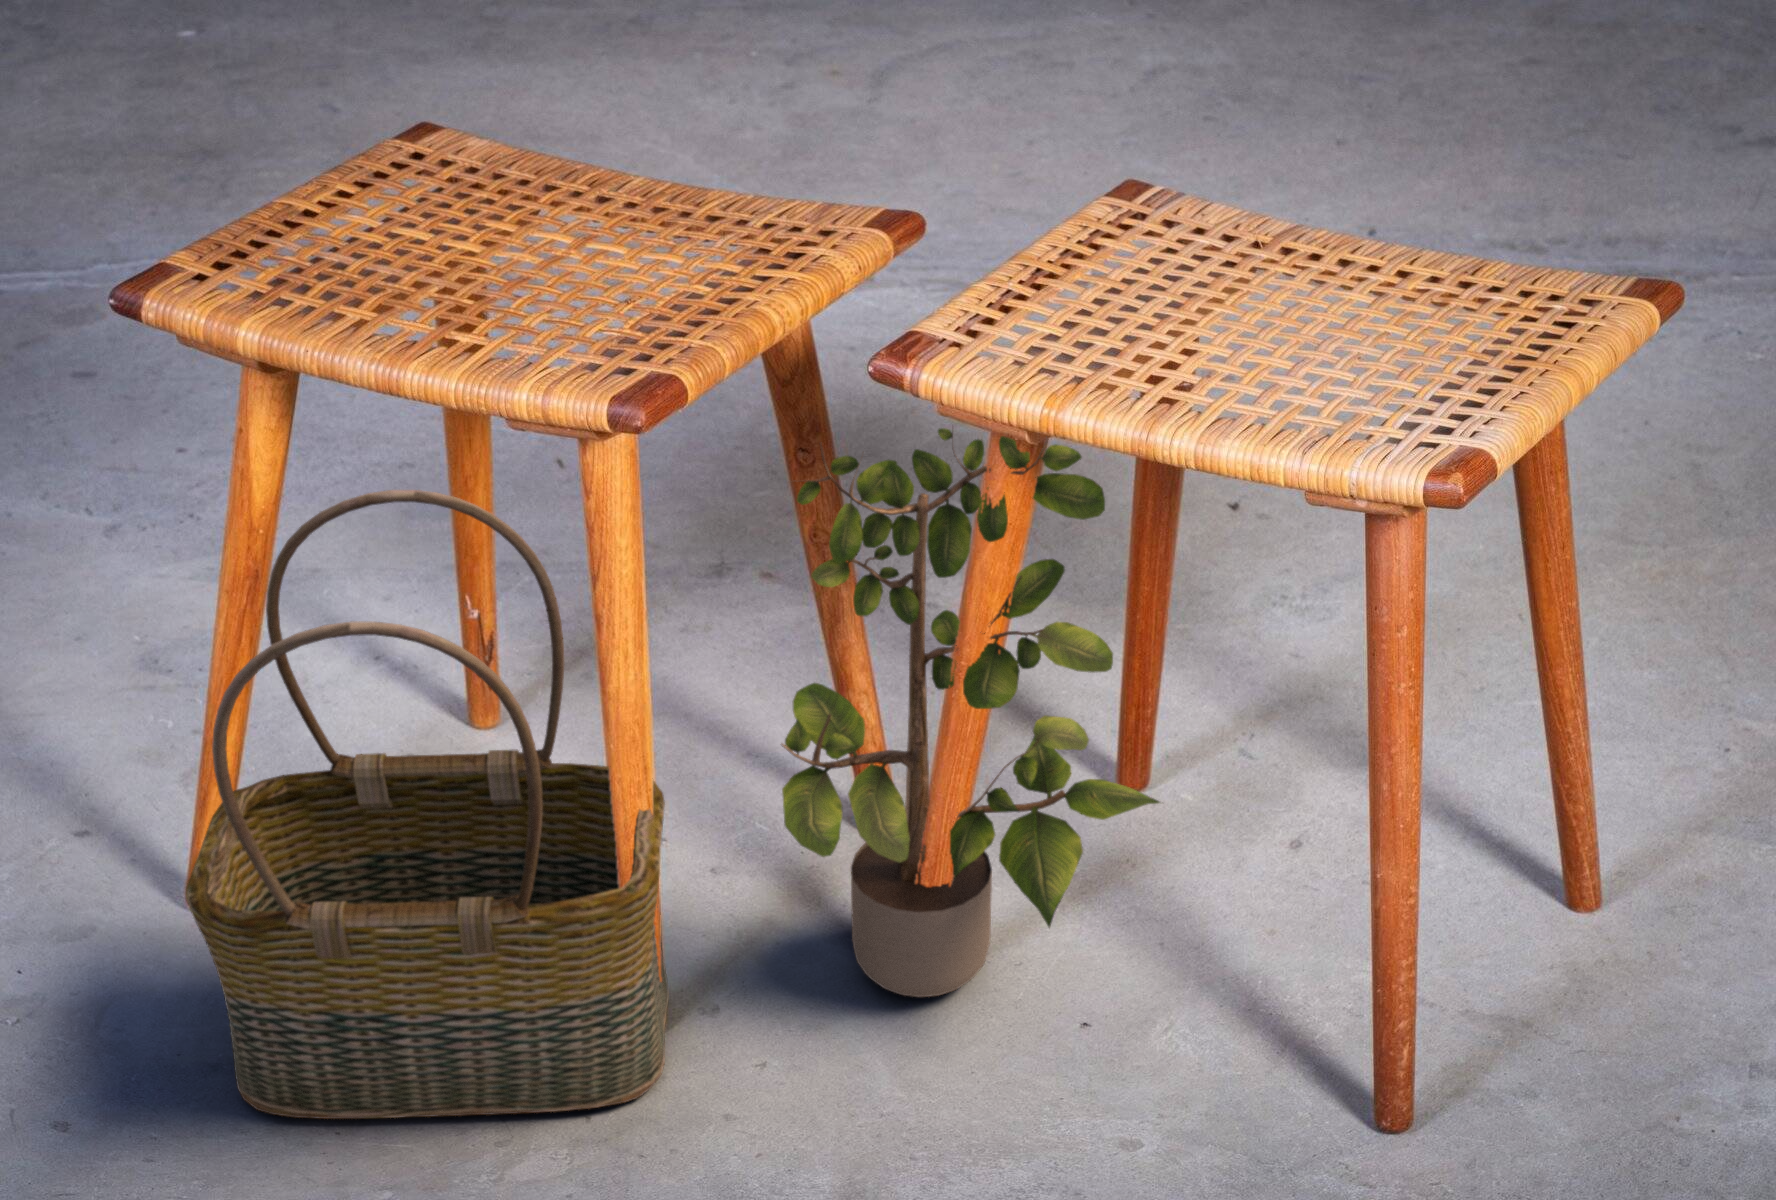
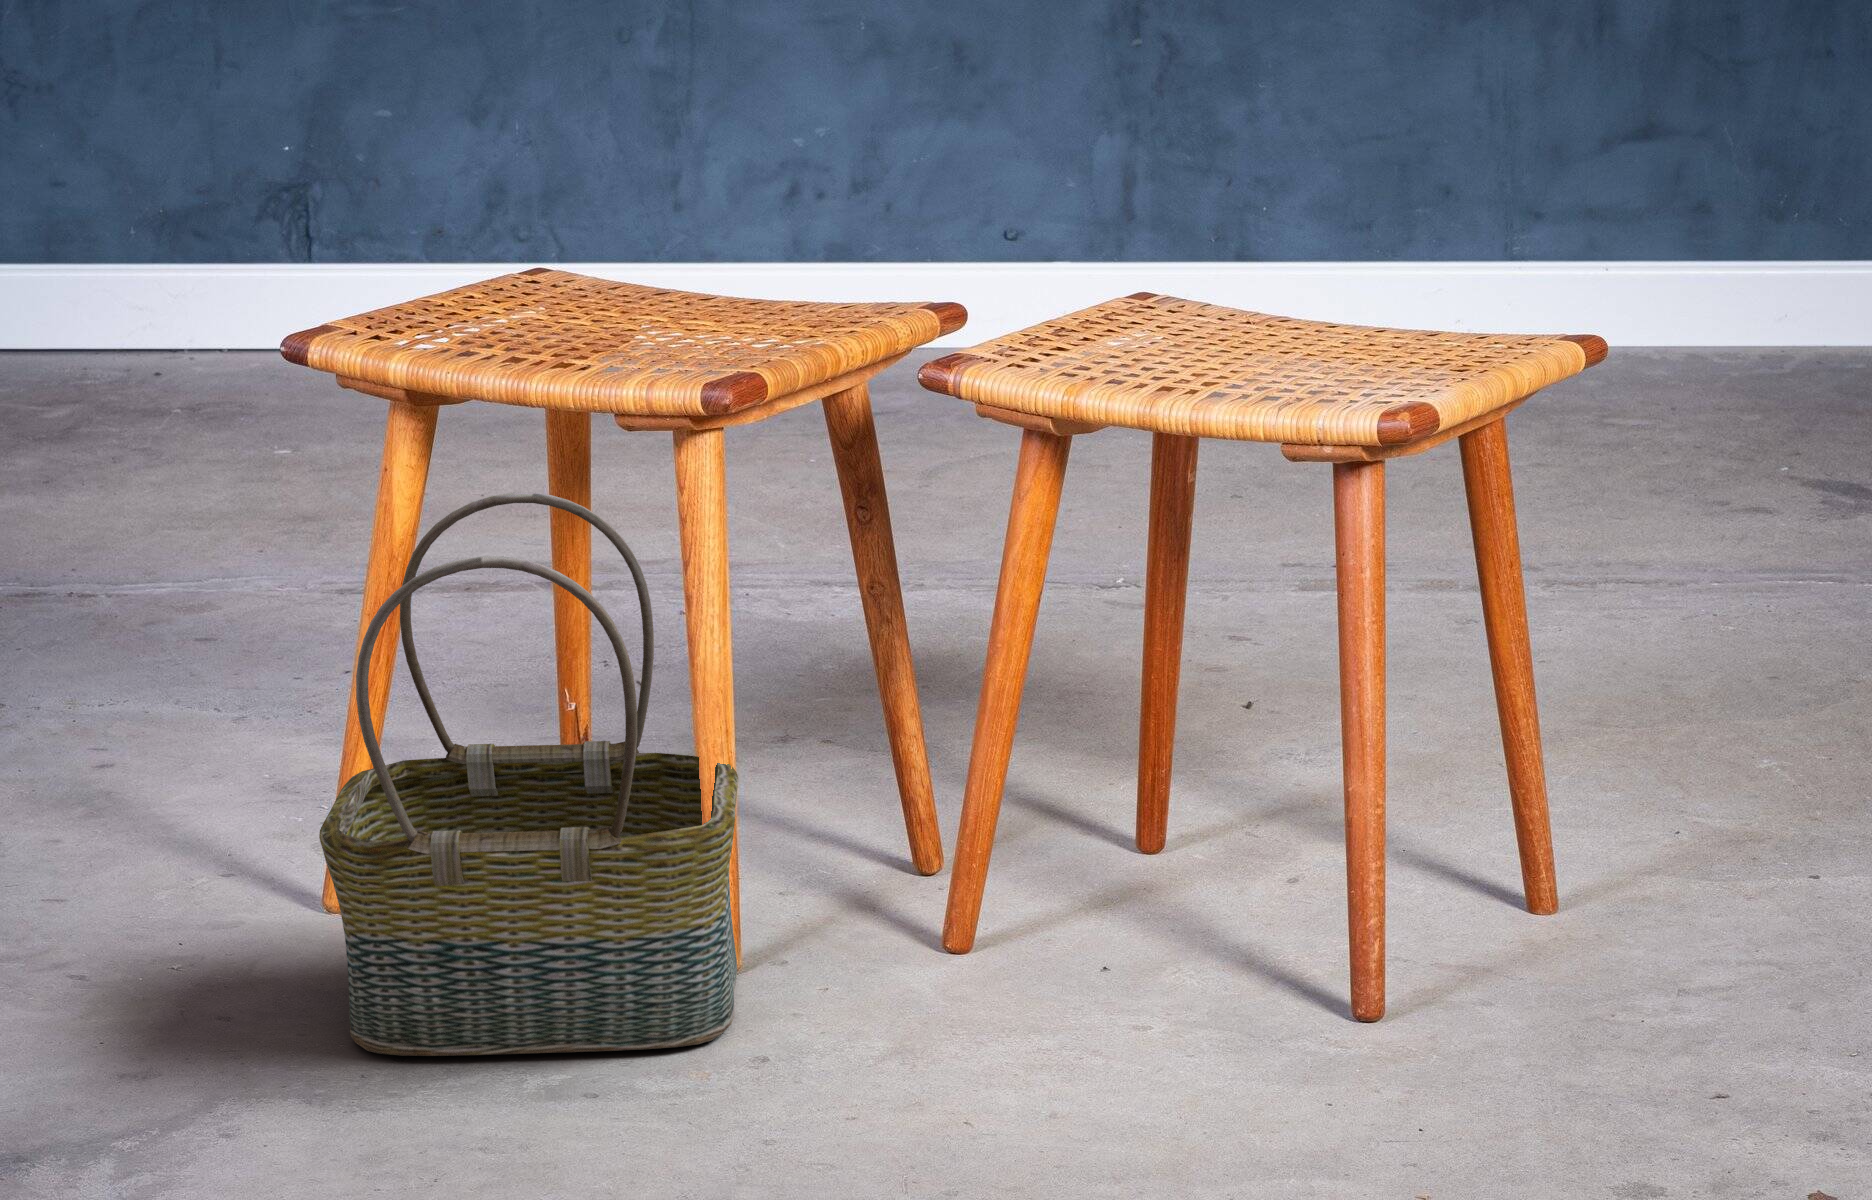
potted plant: present [782,428,1160,997] -> none [844,427,1175,971]

